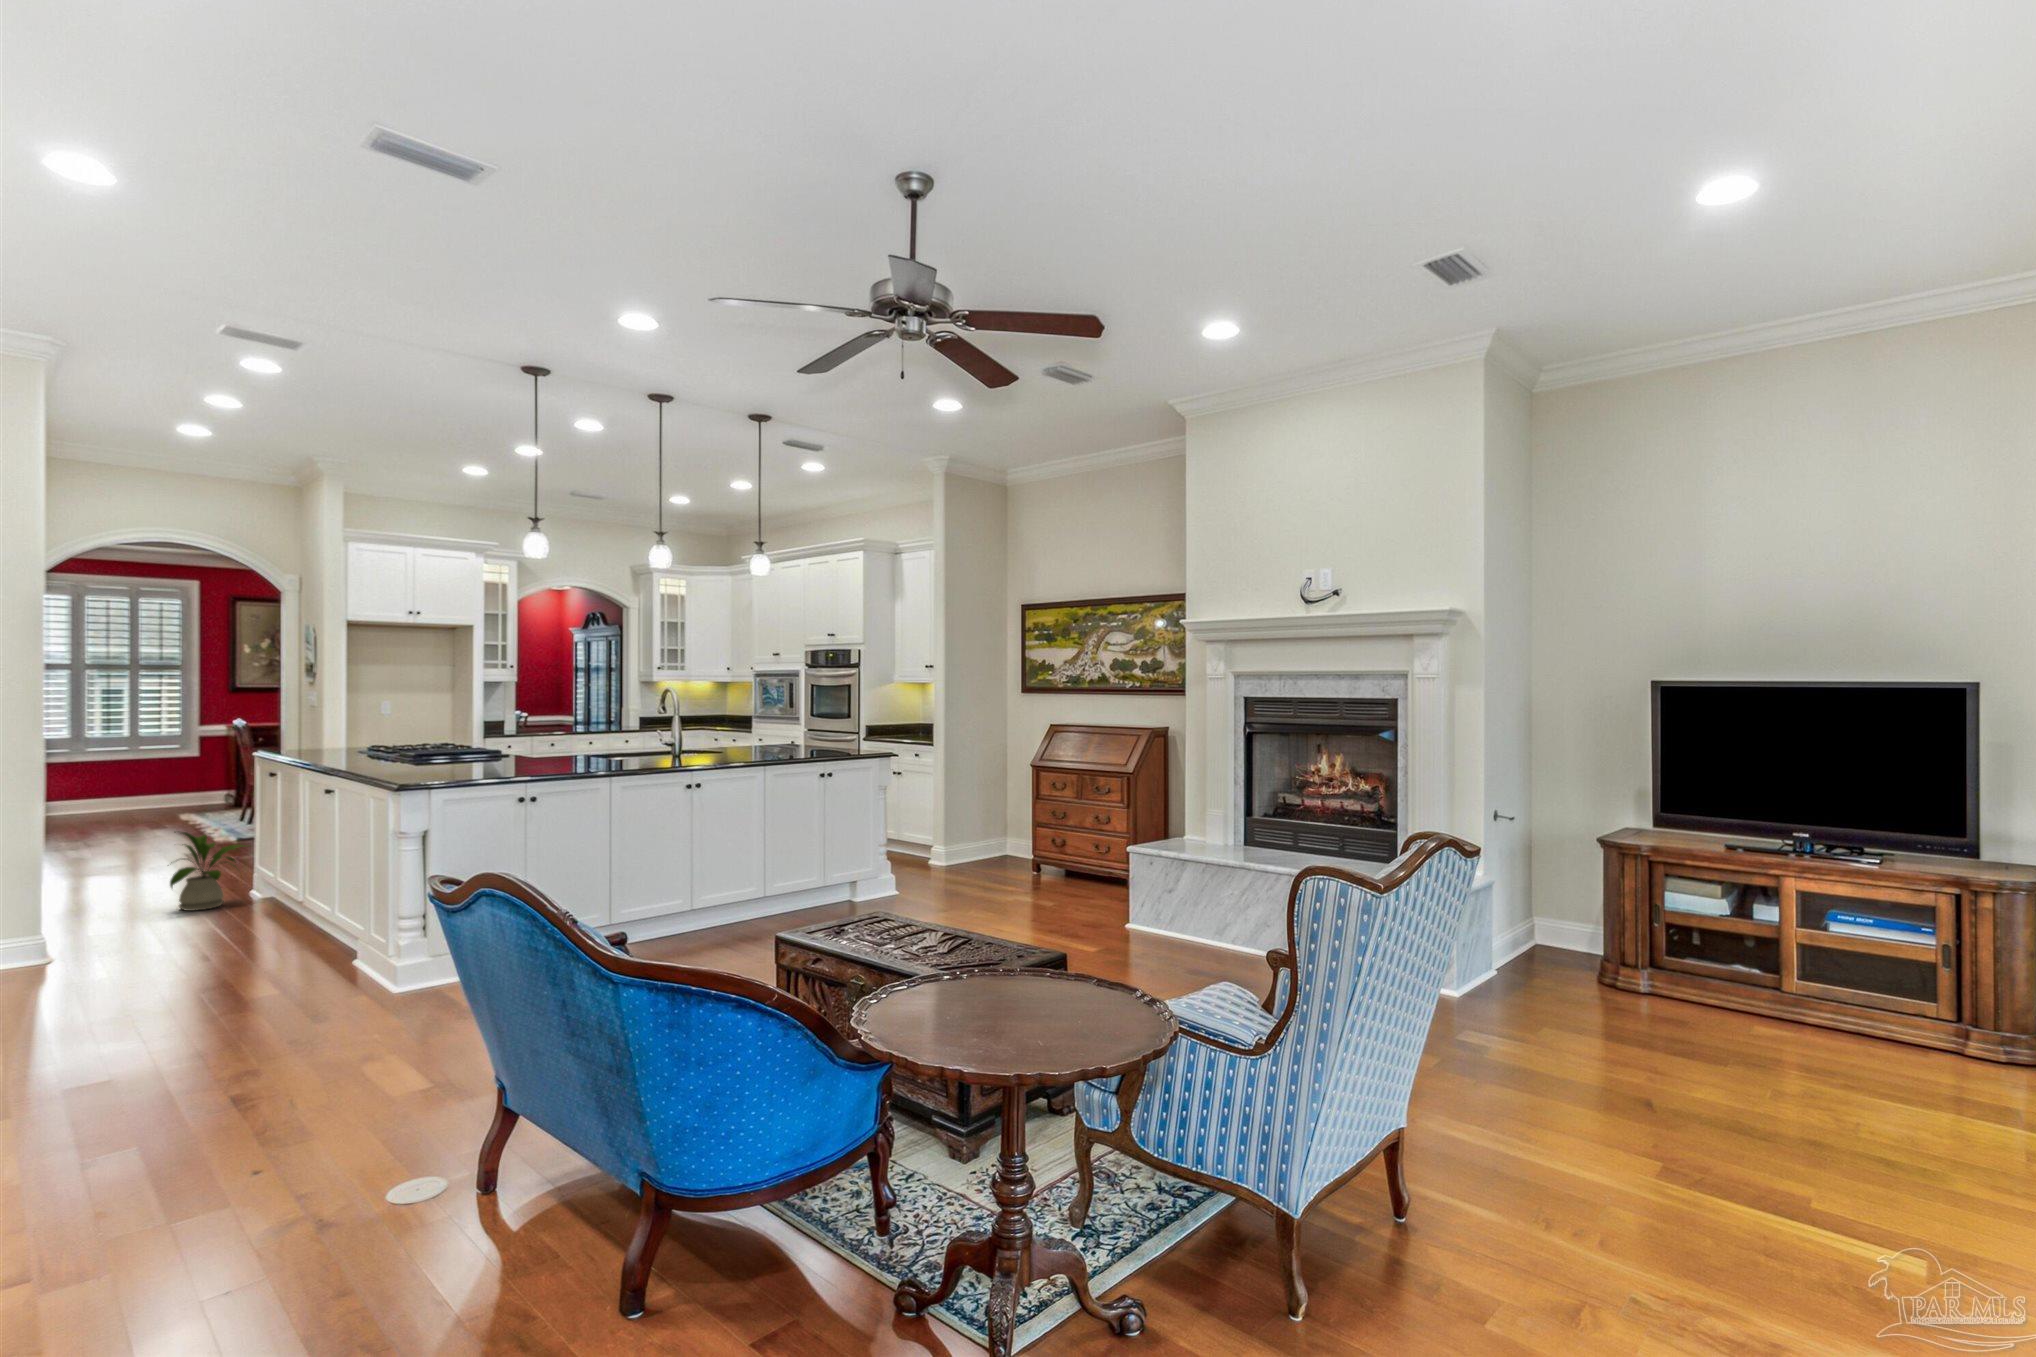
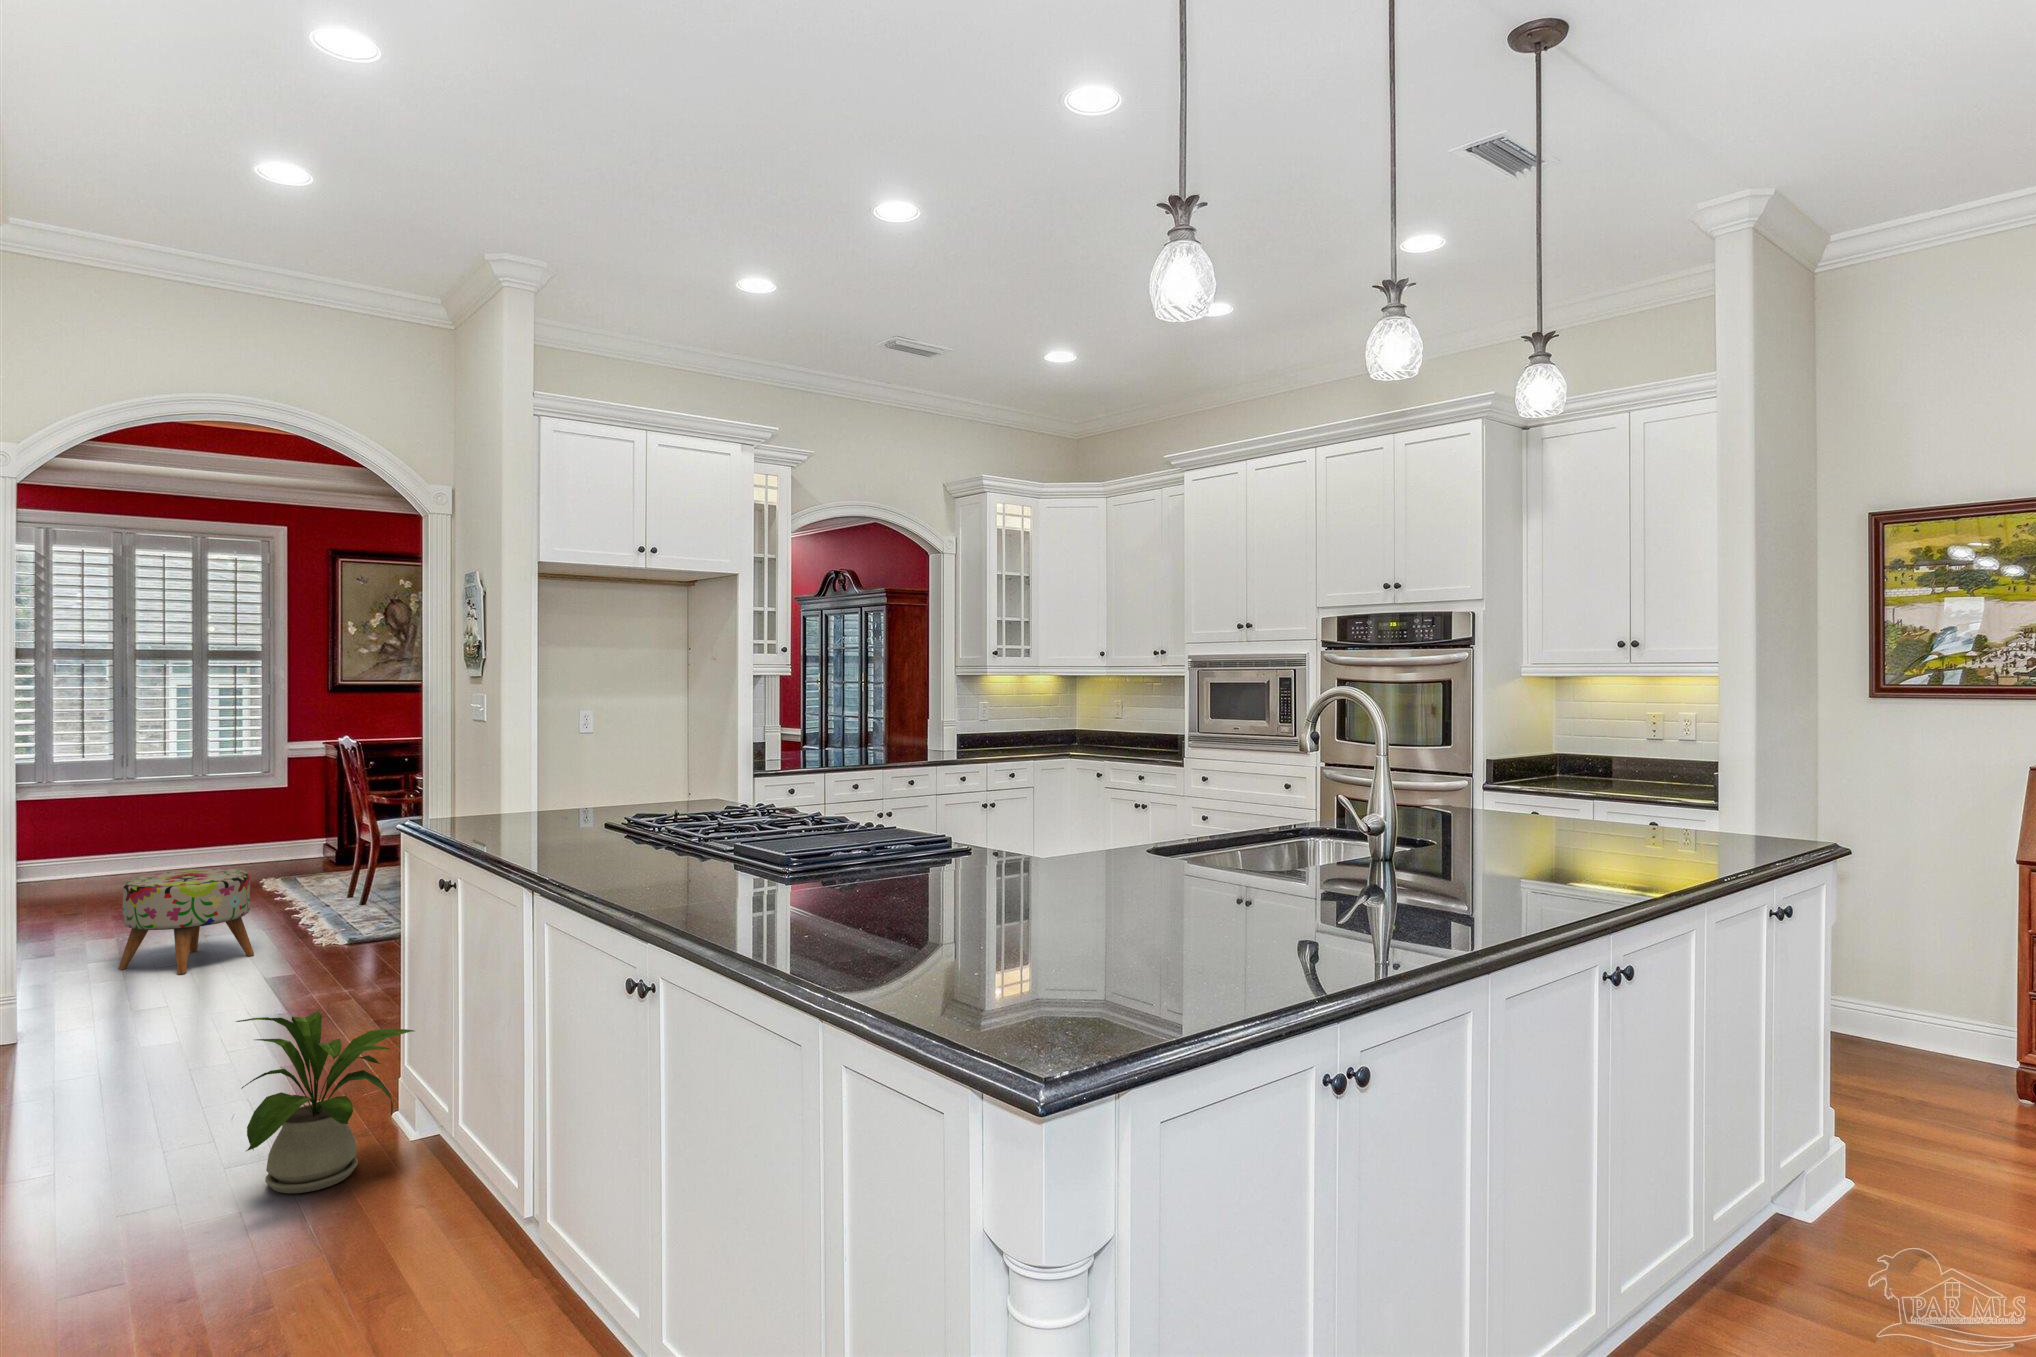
ottoman: none [87,795,173,852] -> present [118,869,254,974]

